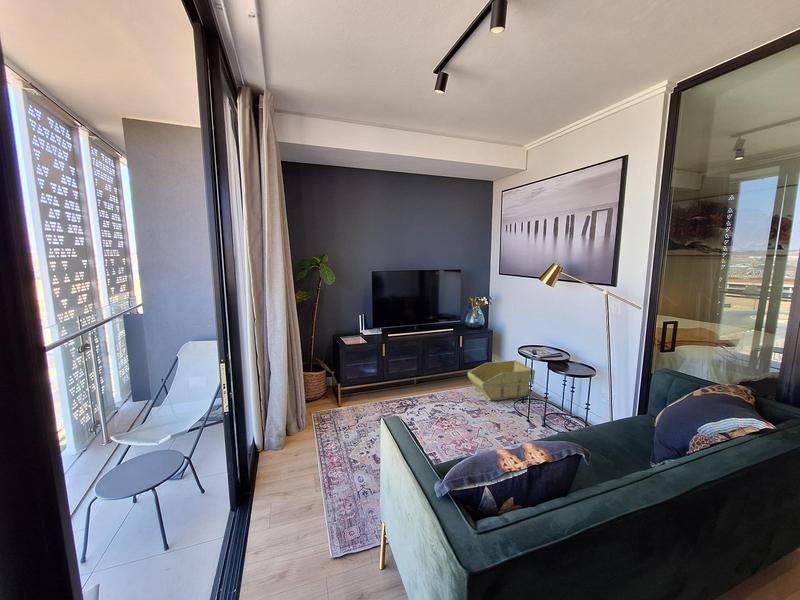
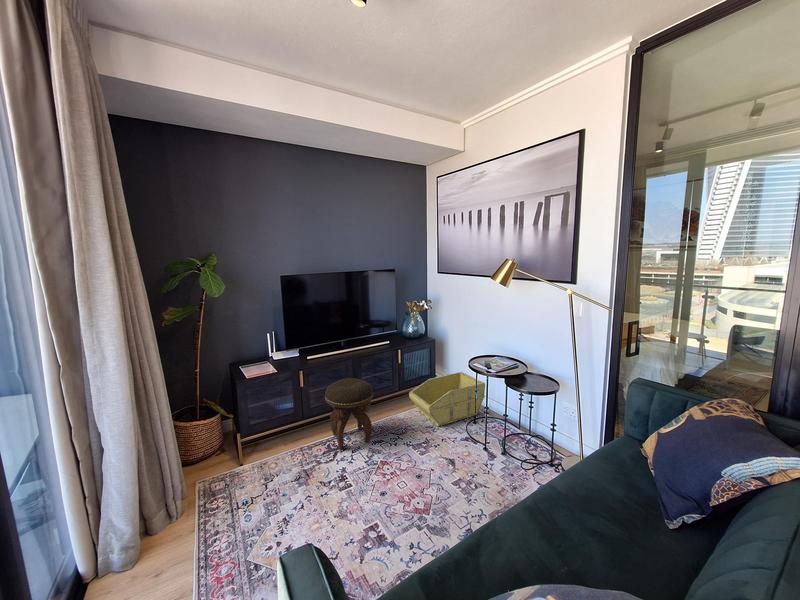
footstool: none [401,354,438,407] -> present [325,378,373,449]

